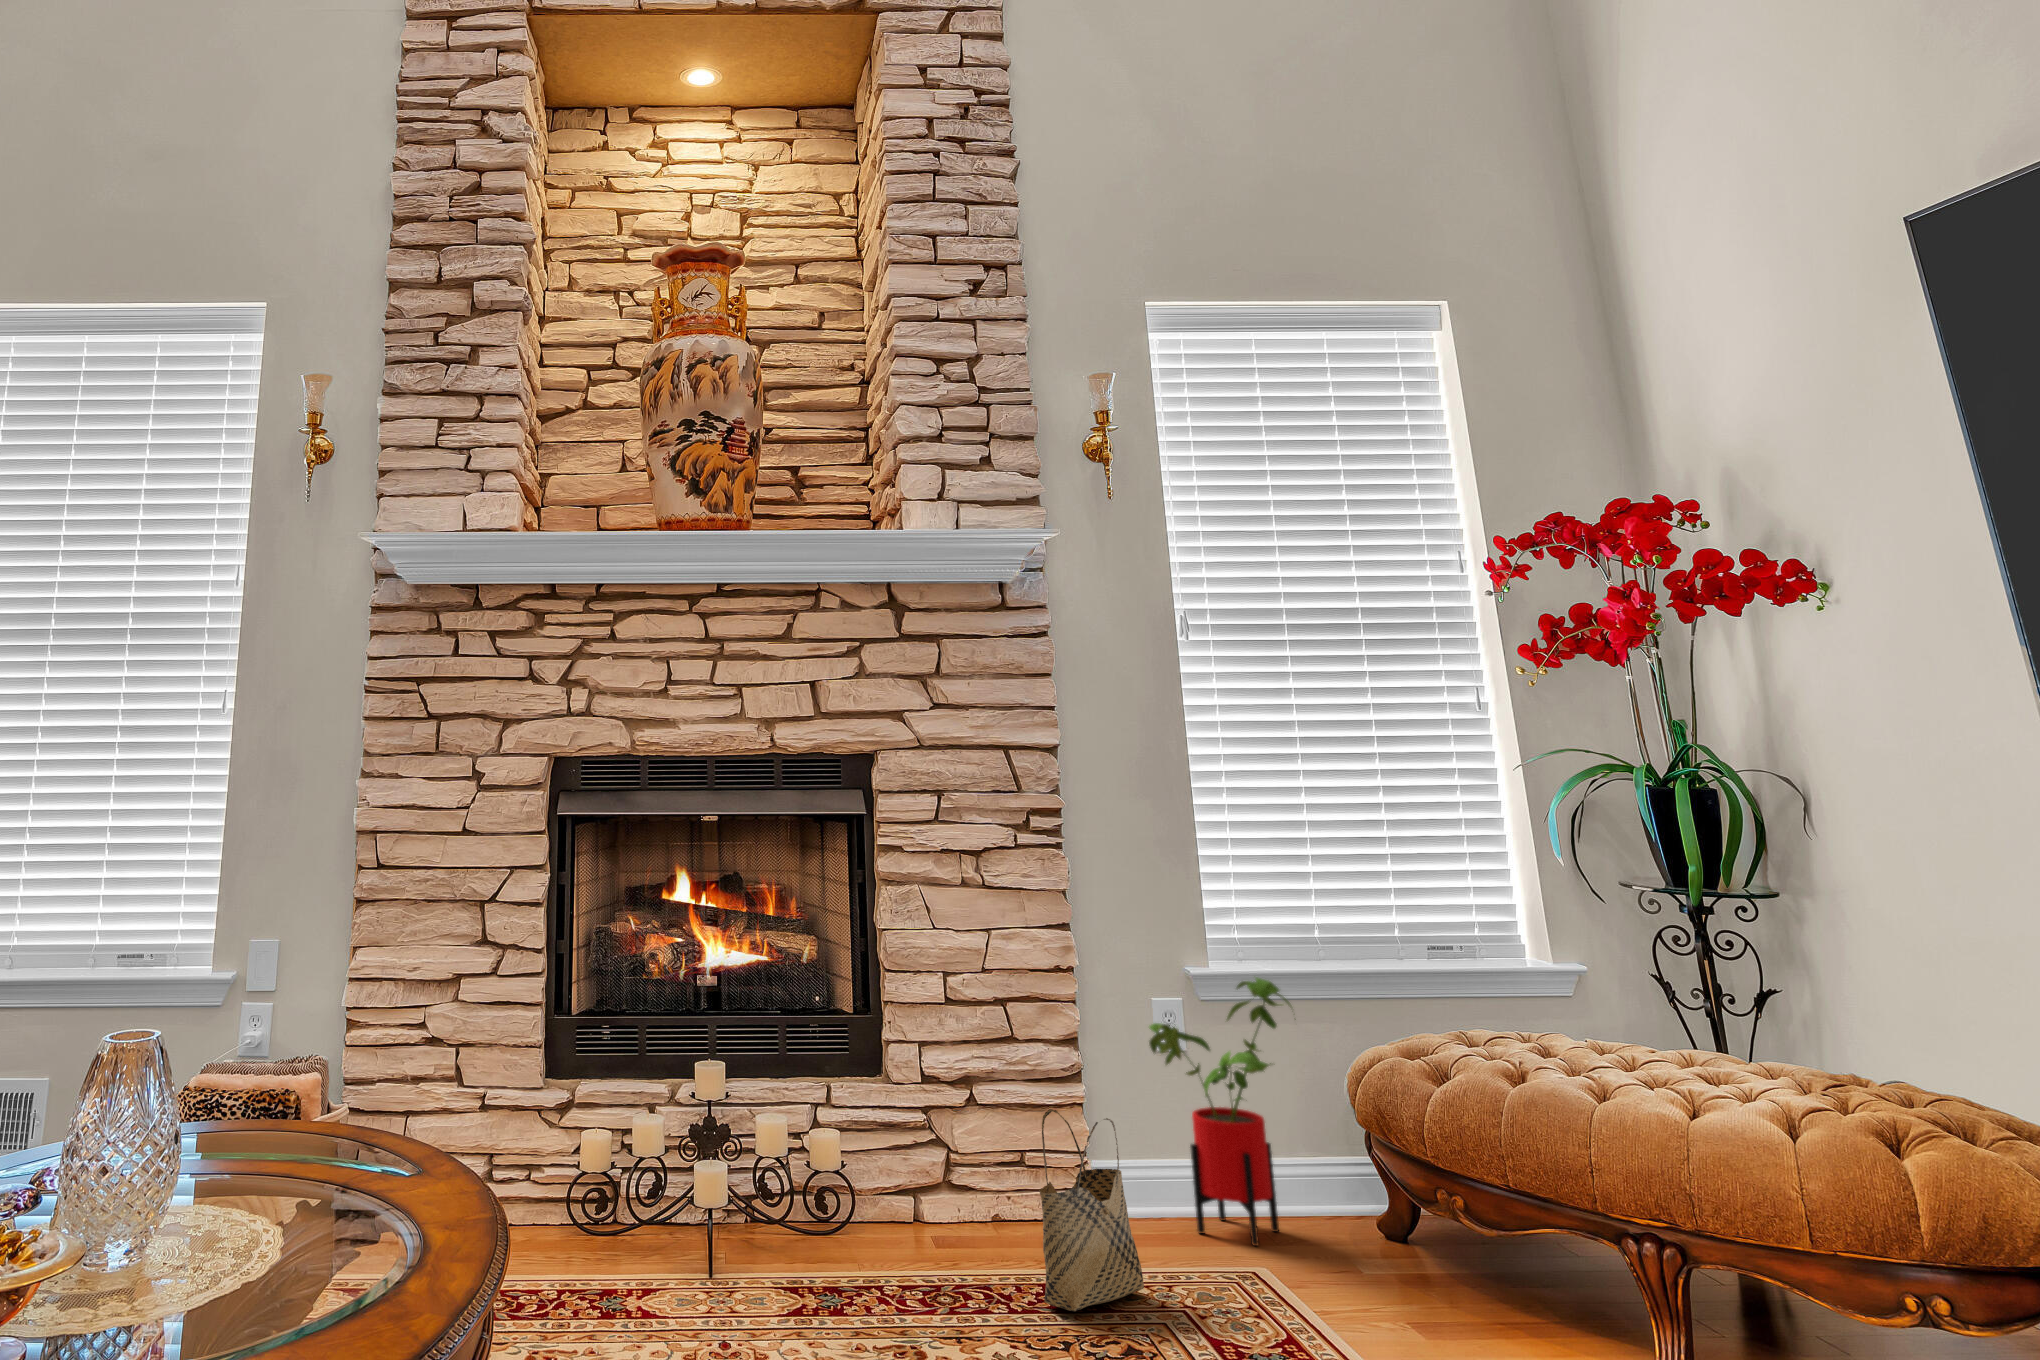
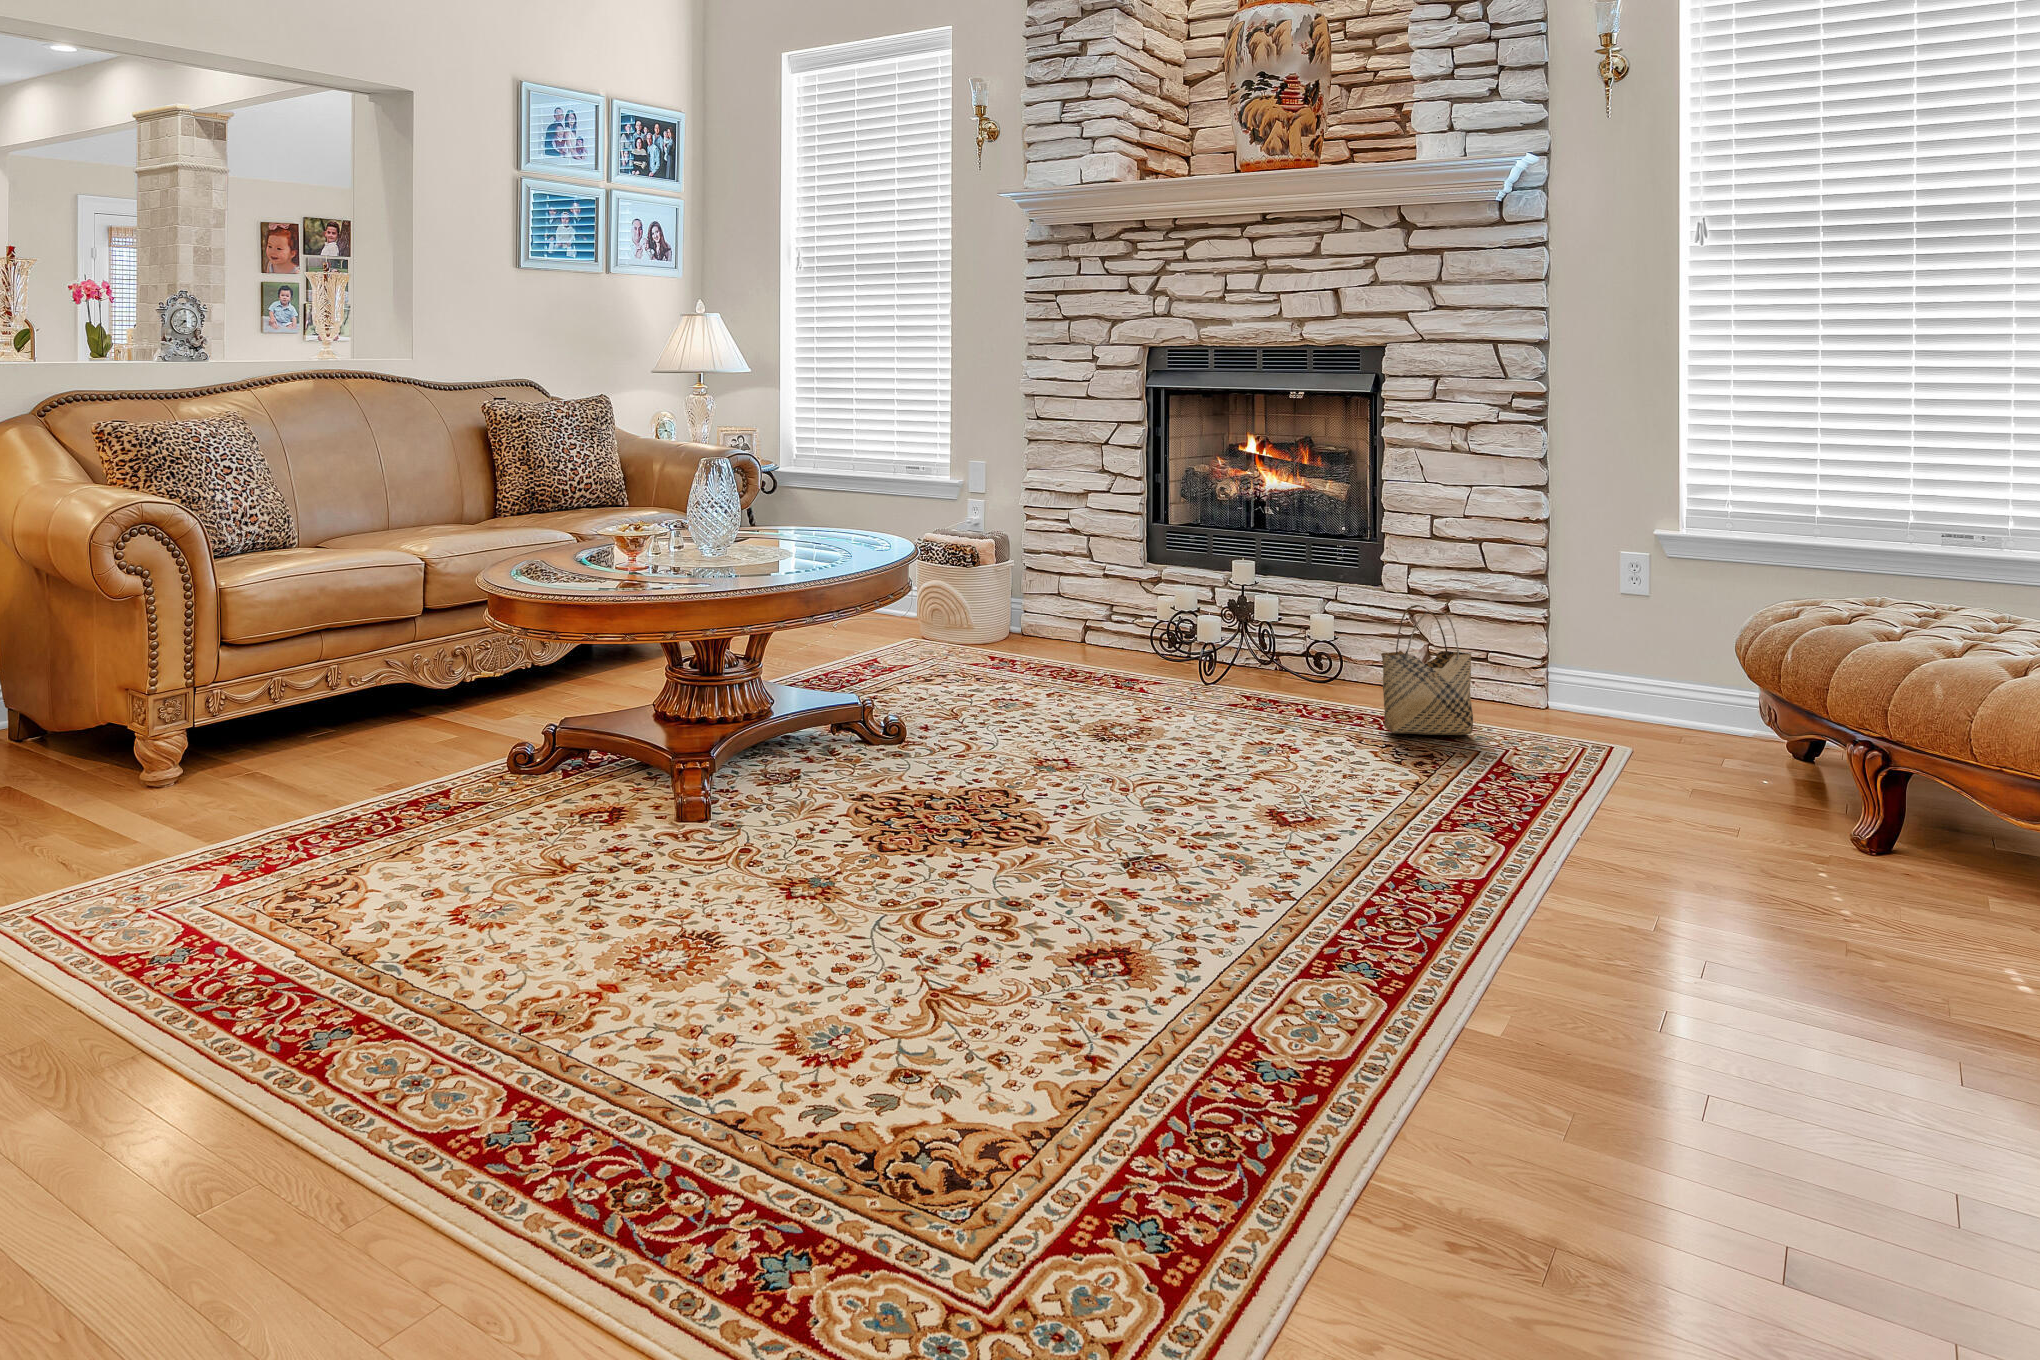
house plant: present [1149,978,1291,1246] -> none [1579,533,1717,735]

